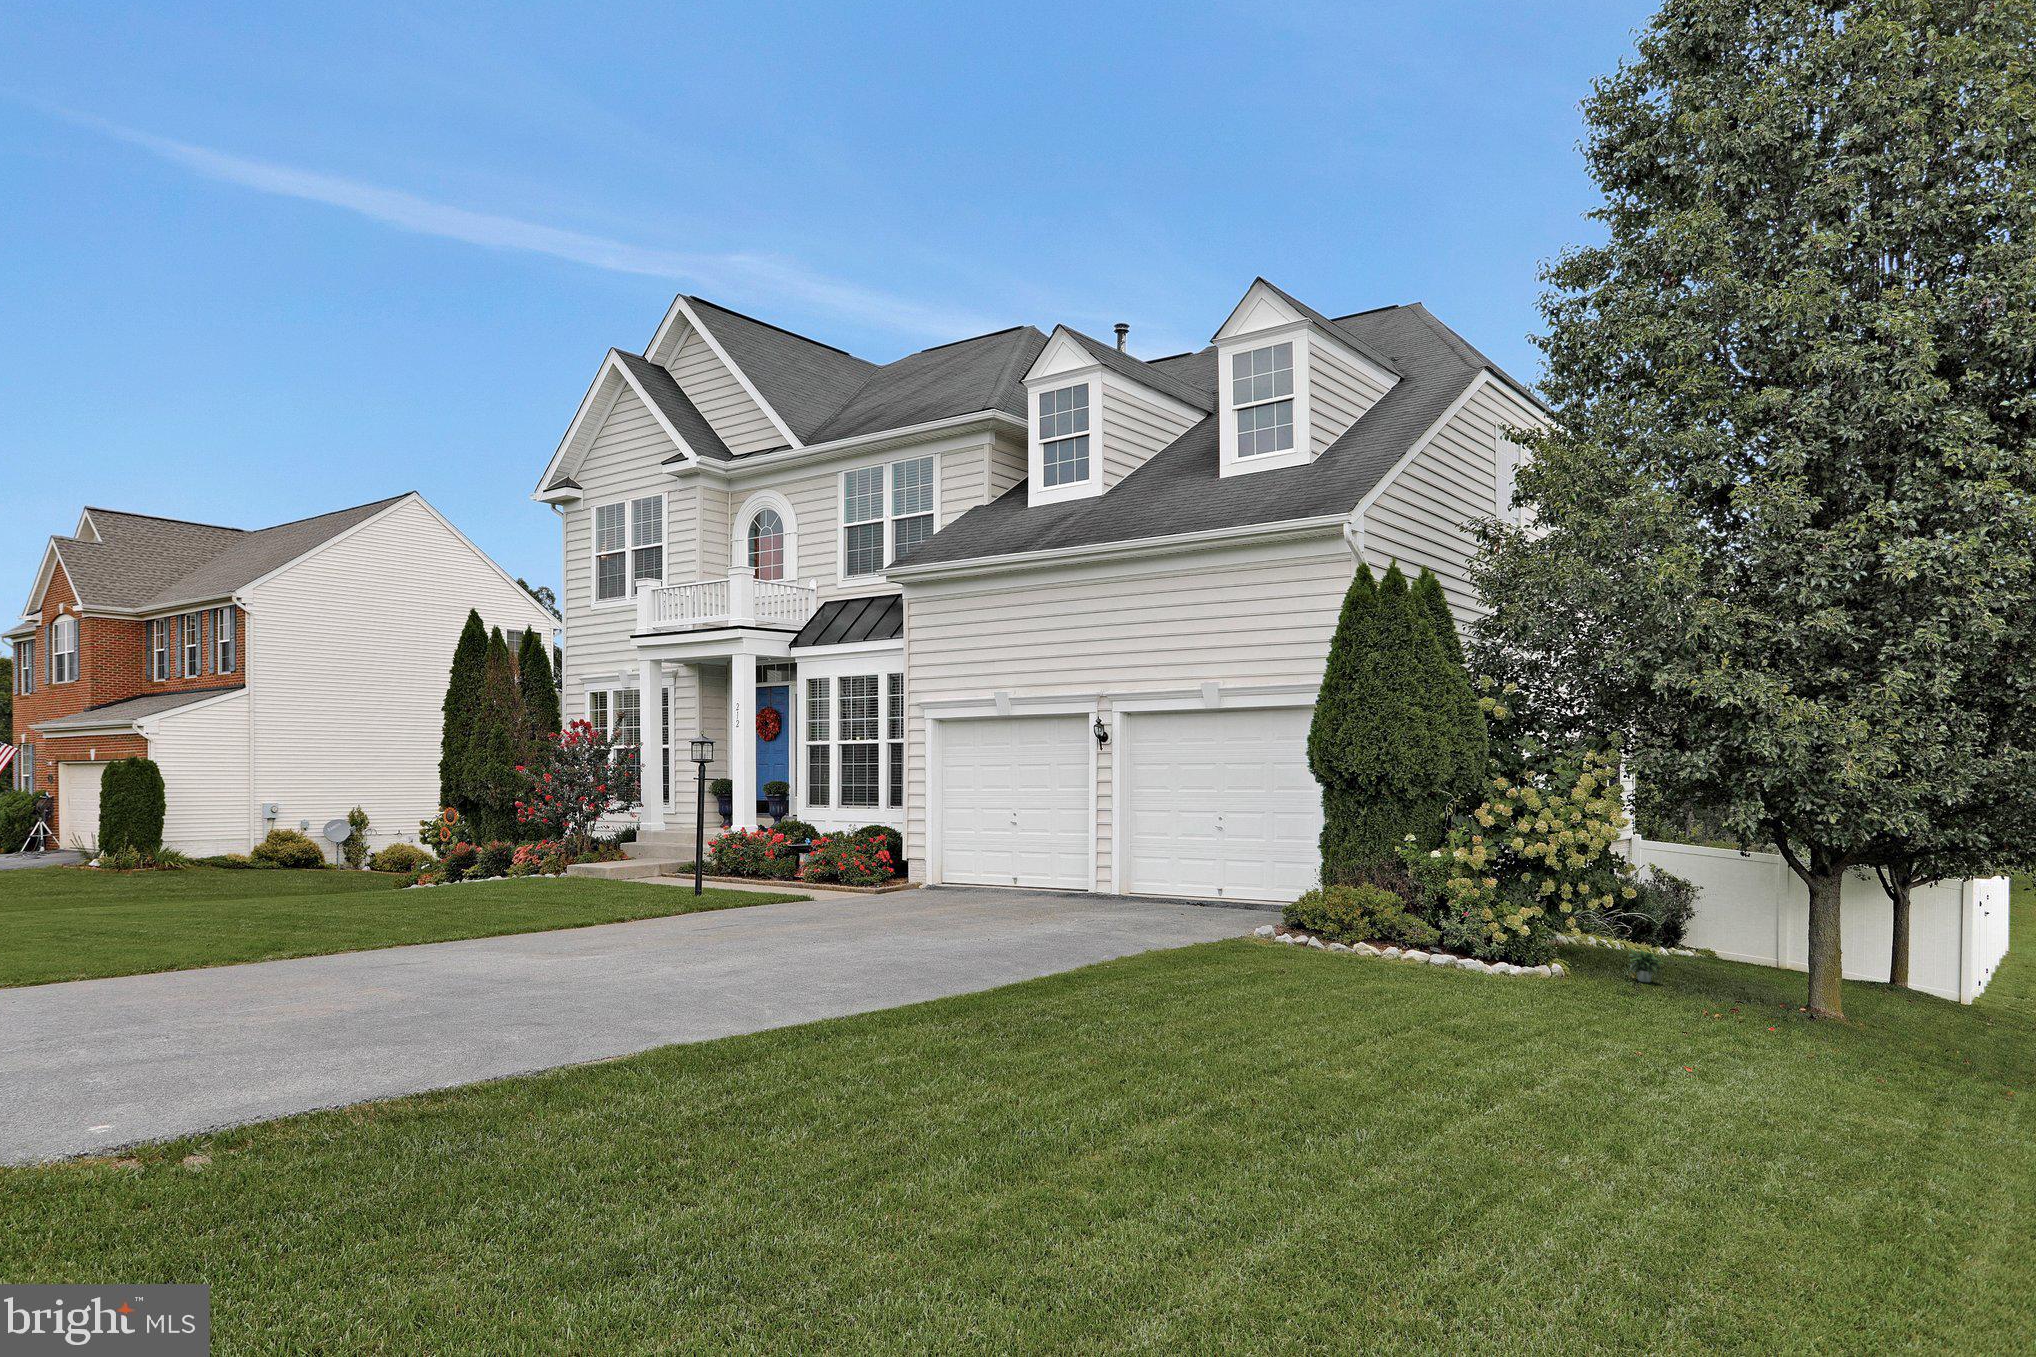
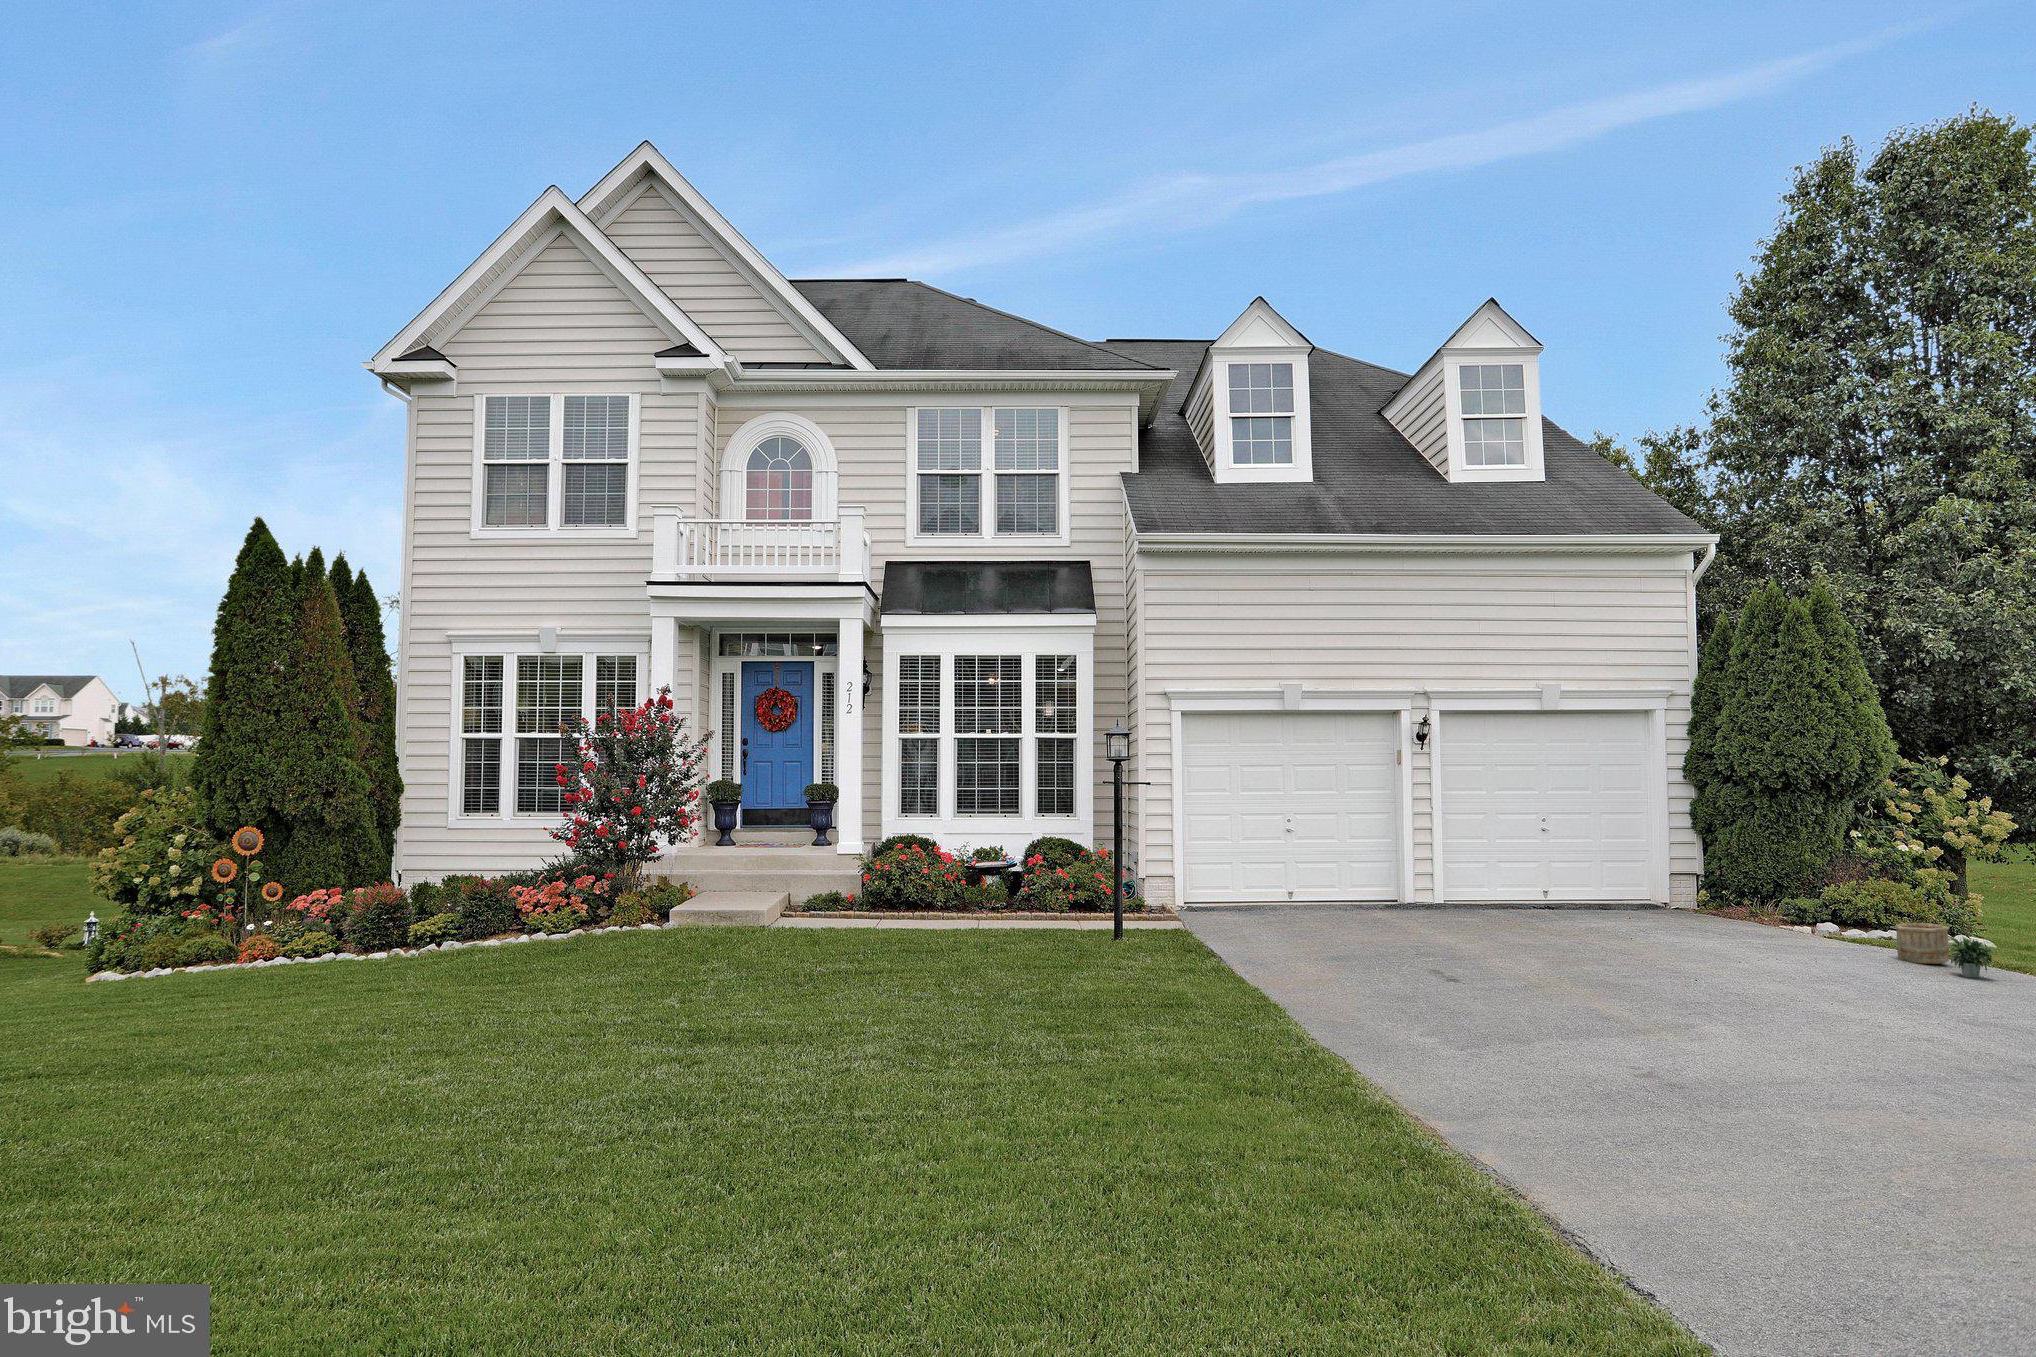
wooden bucket: none [1588,936,1629,969] -> present [1895,923,1949,964]

